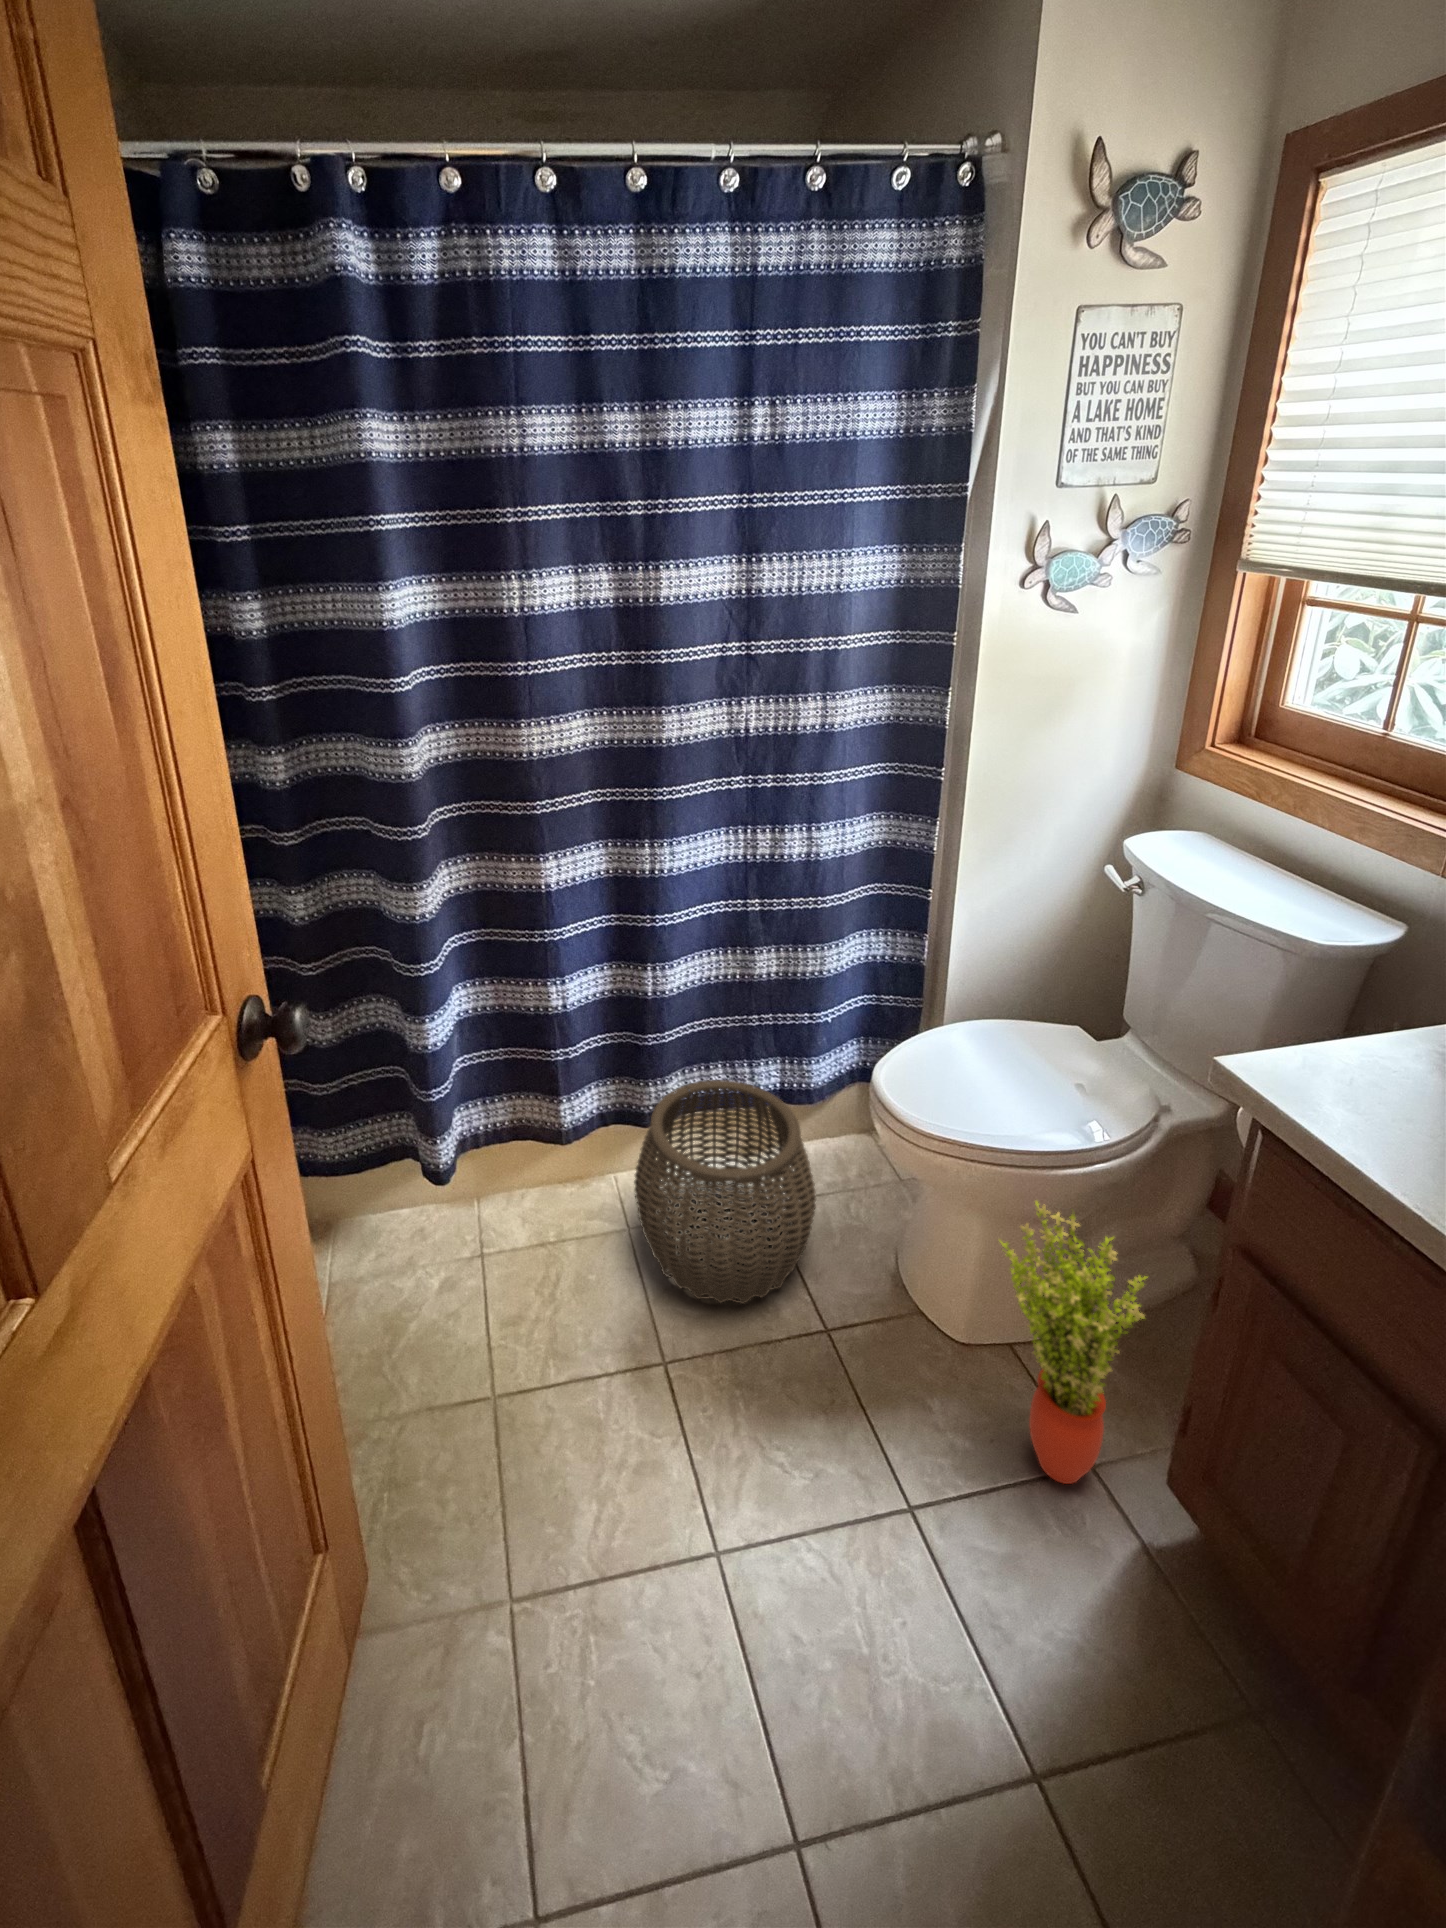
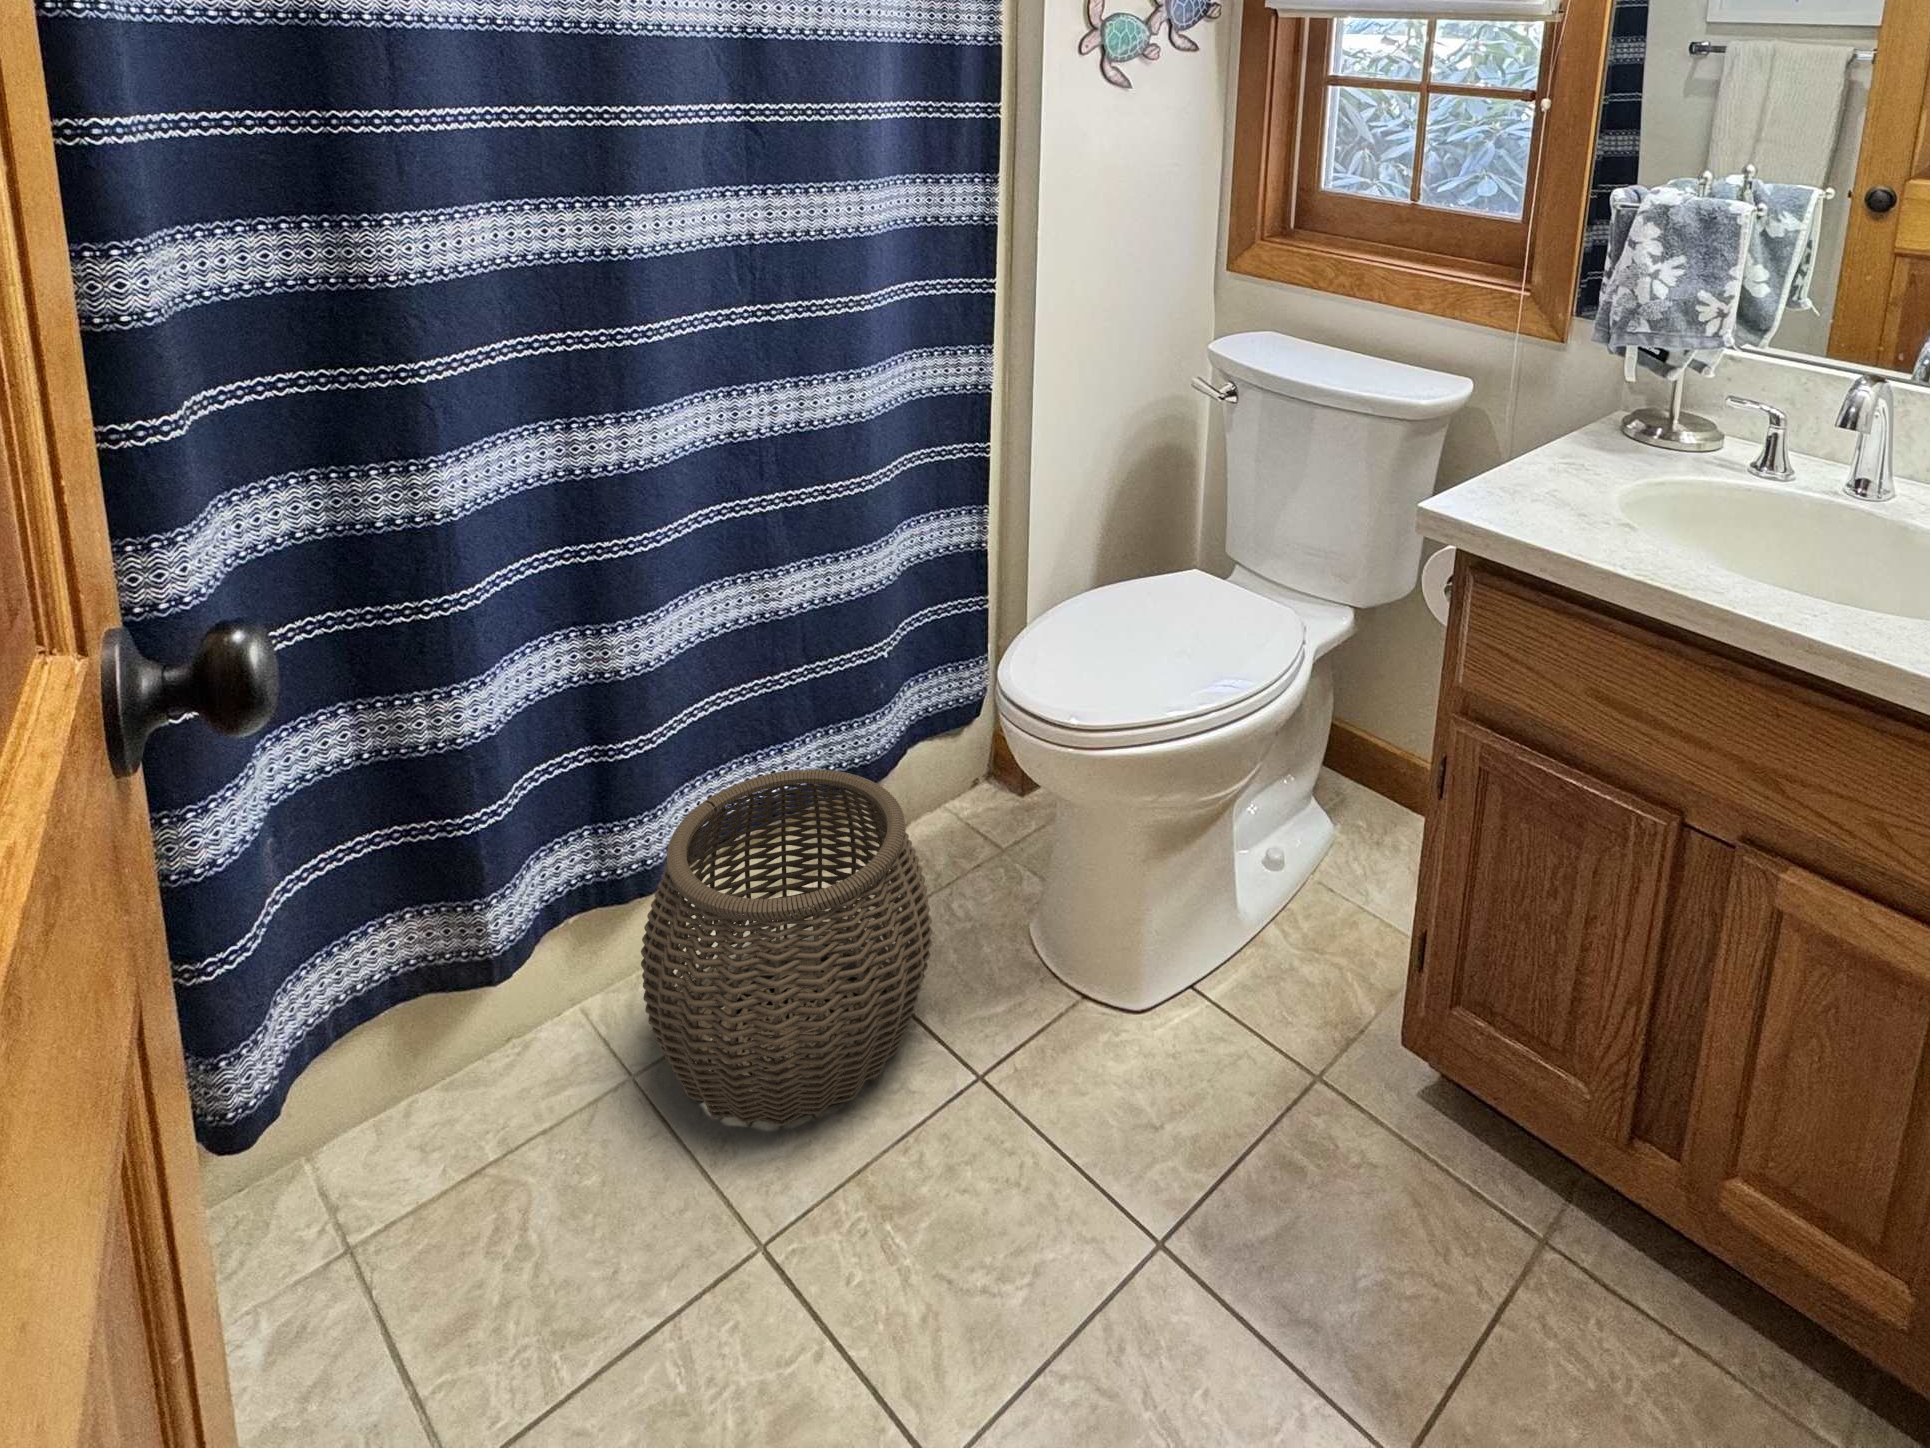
potted plant: present [1000,1201,1147,1484] -> none [1206,760,1376,1118]

